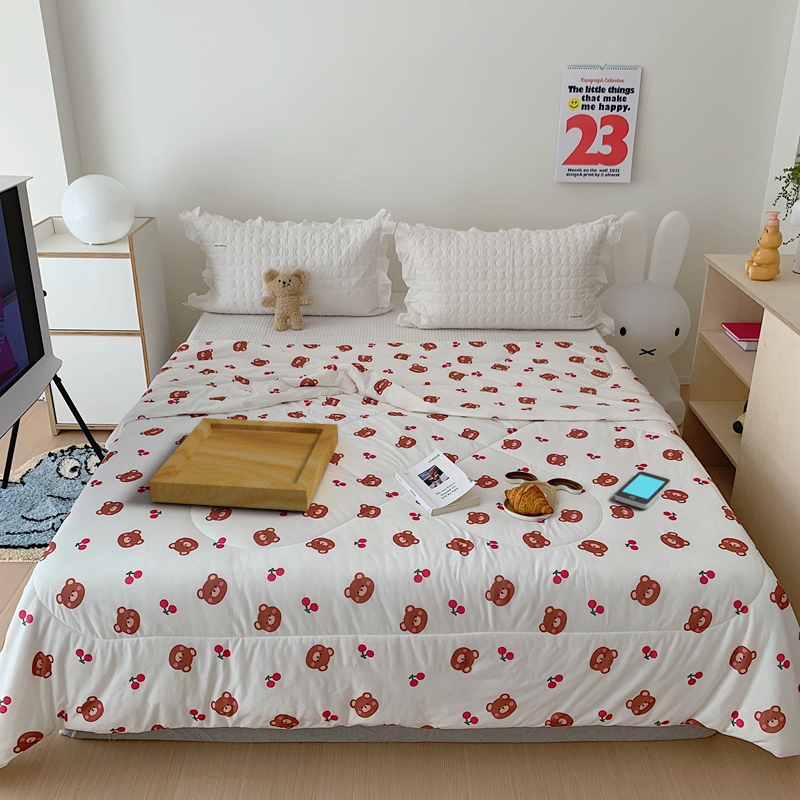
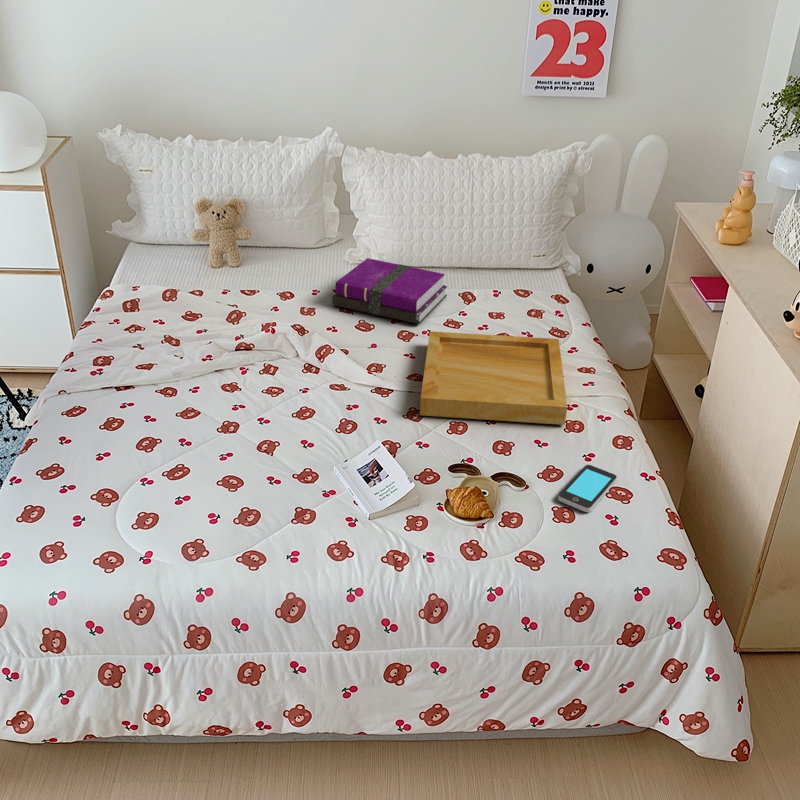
notebook: none [388,316,494,368] -> present [332,258,447,324]
tray: present [149,418,338,511] -> present [420,331,567,425]

